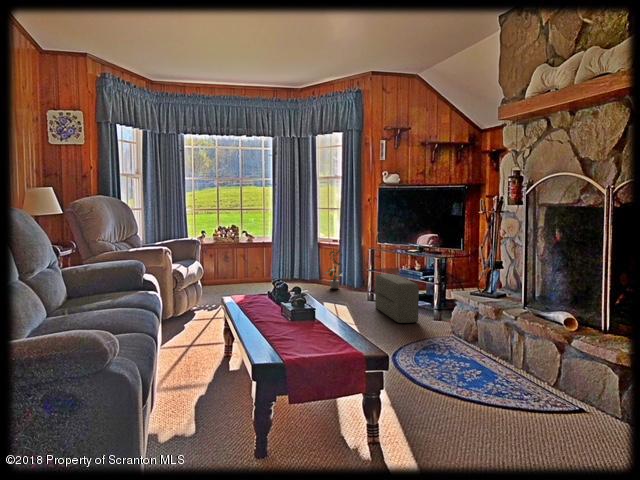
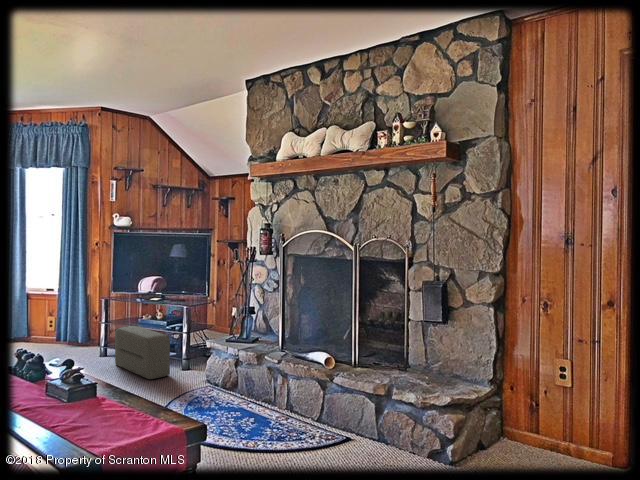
potted plant: present [325,251,342,289] -> none [42,301,68,347]

